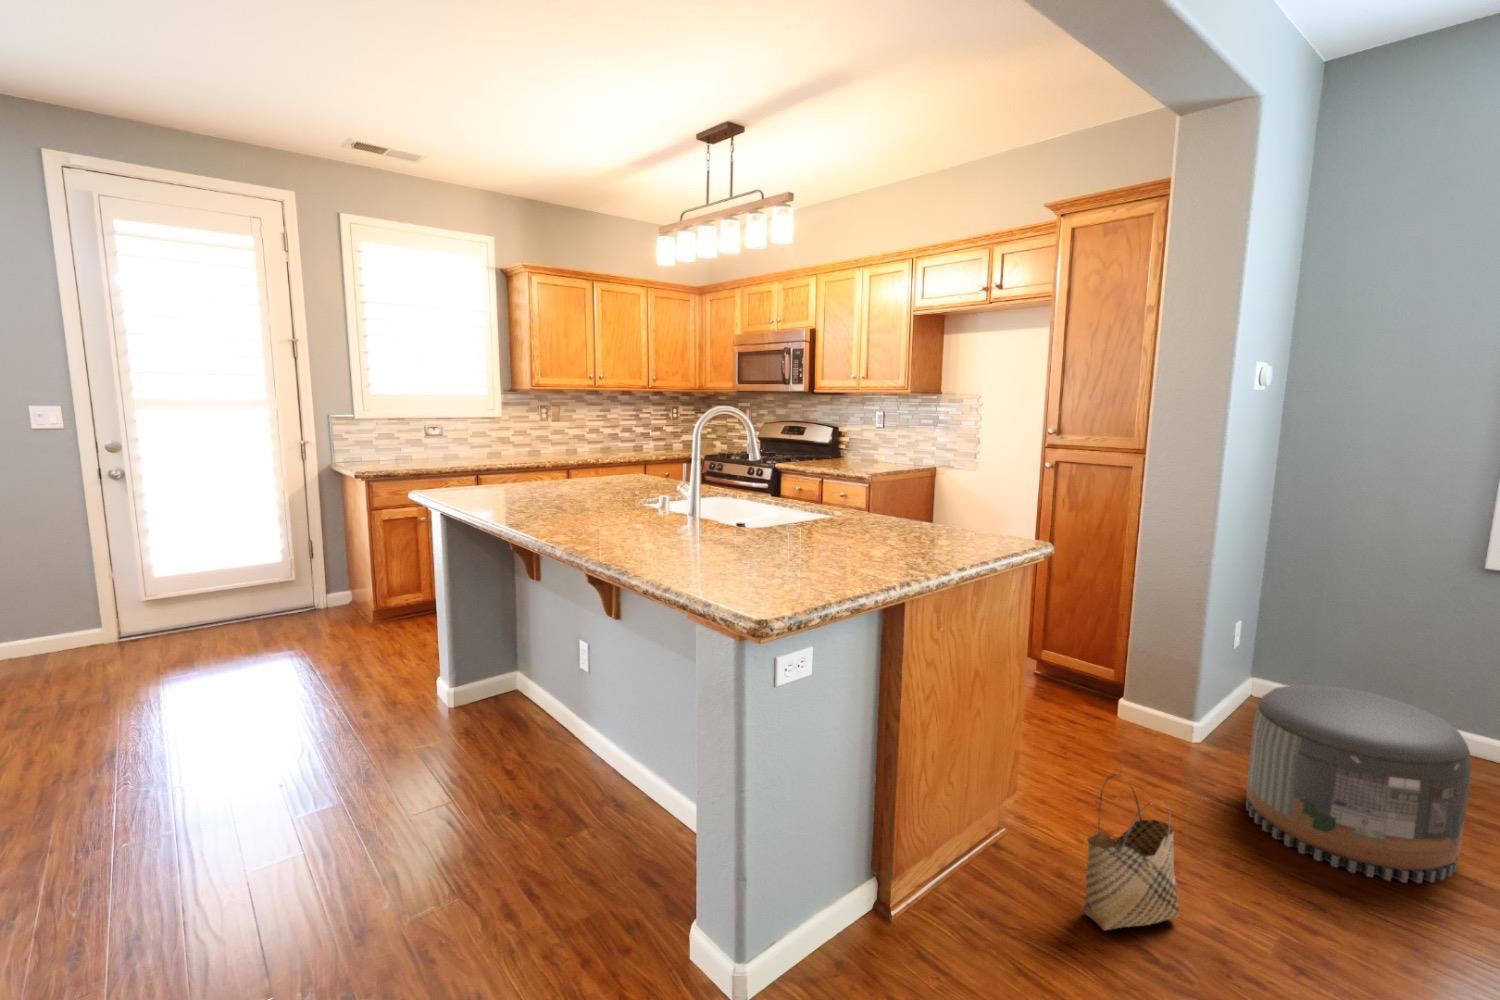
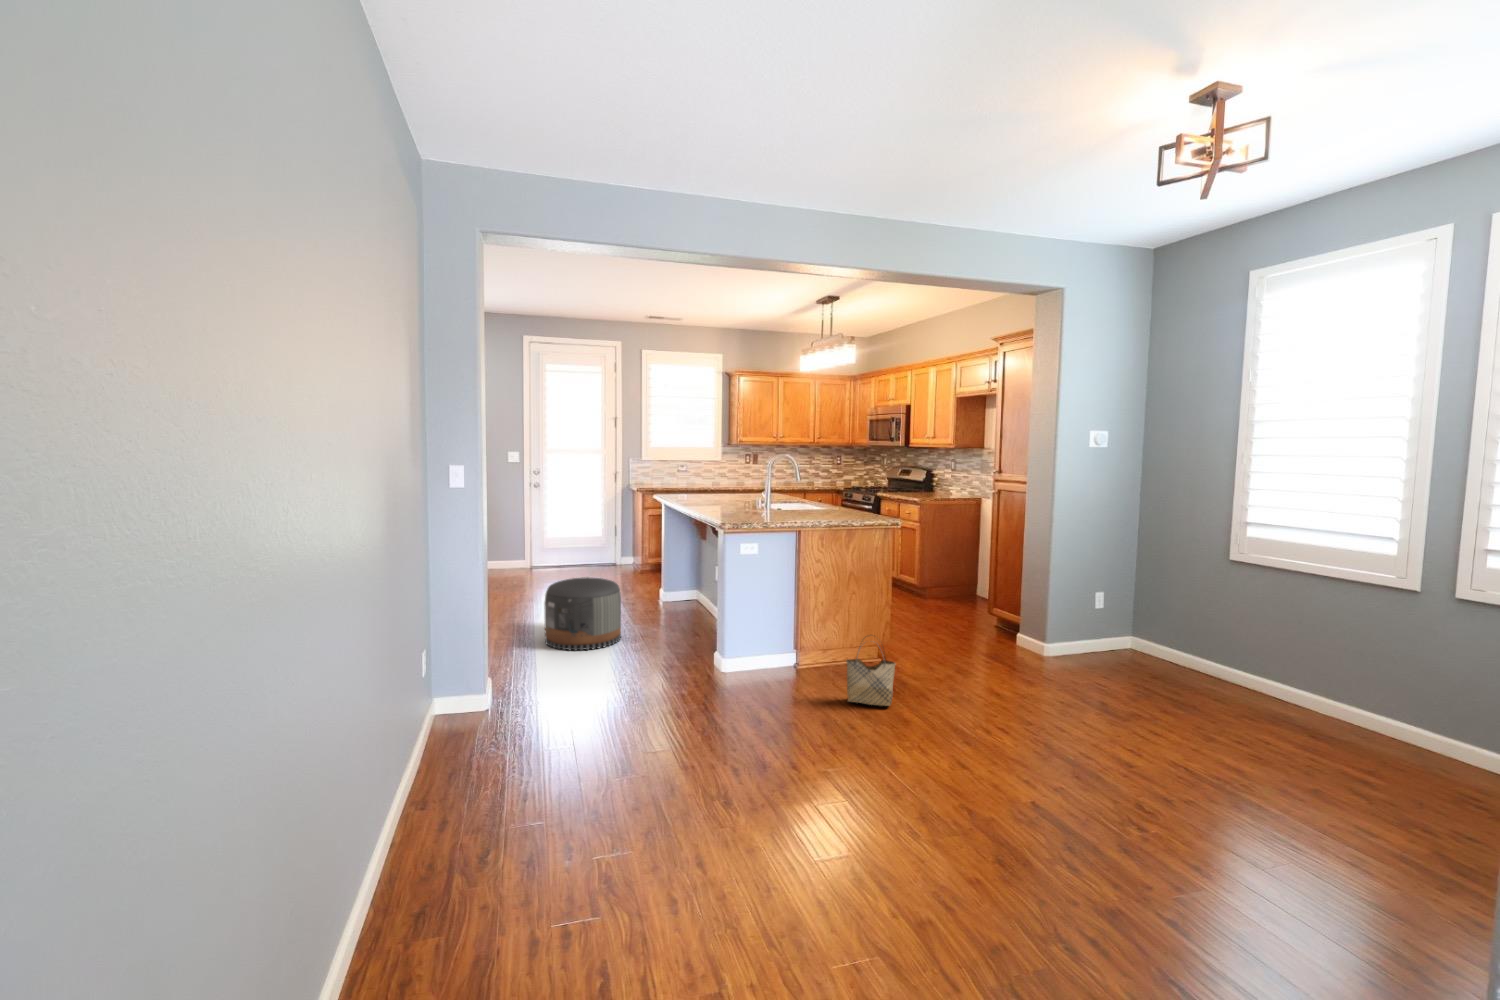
pouf: present [1246,685,1471,883] -> present [544,577,621,651]

